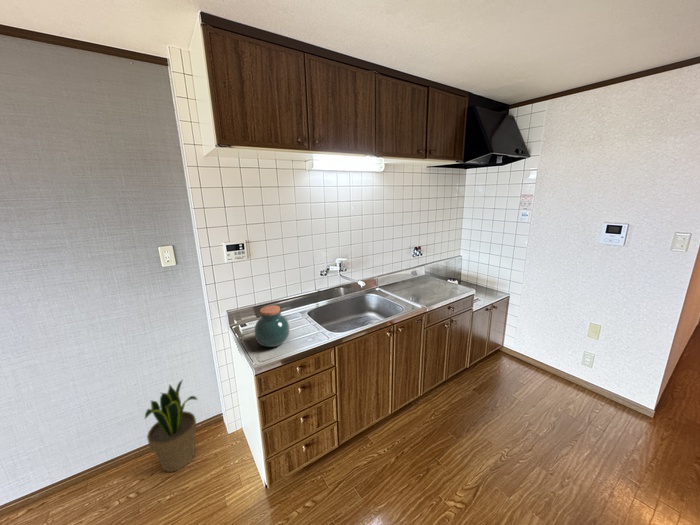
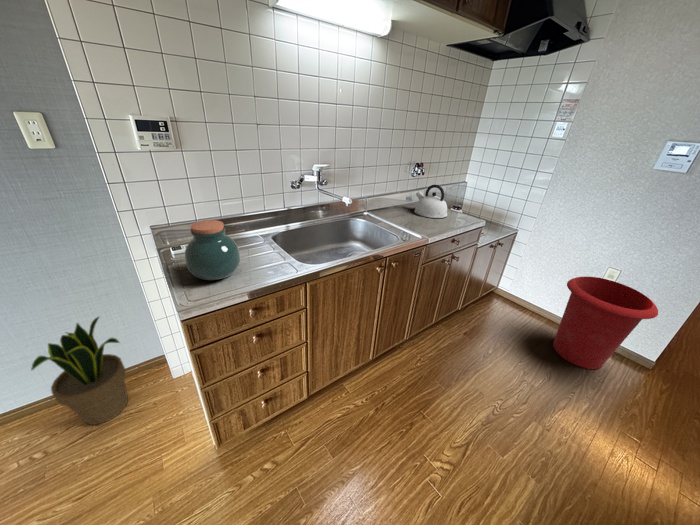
kettle: none [417,263,444,290] -> present [414,185,447,218]
waste bin: none [554,332,634,419] -> present [553,276,658,369]

